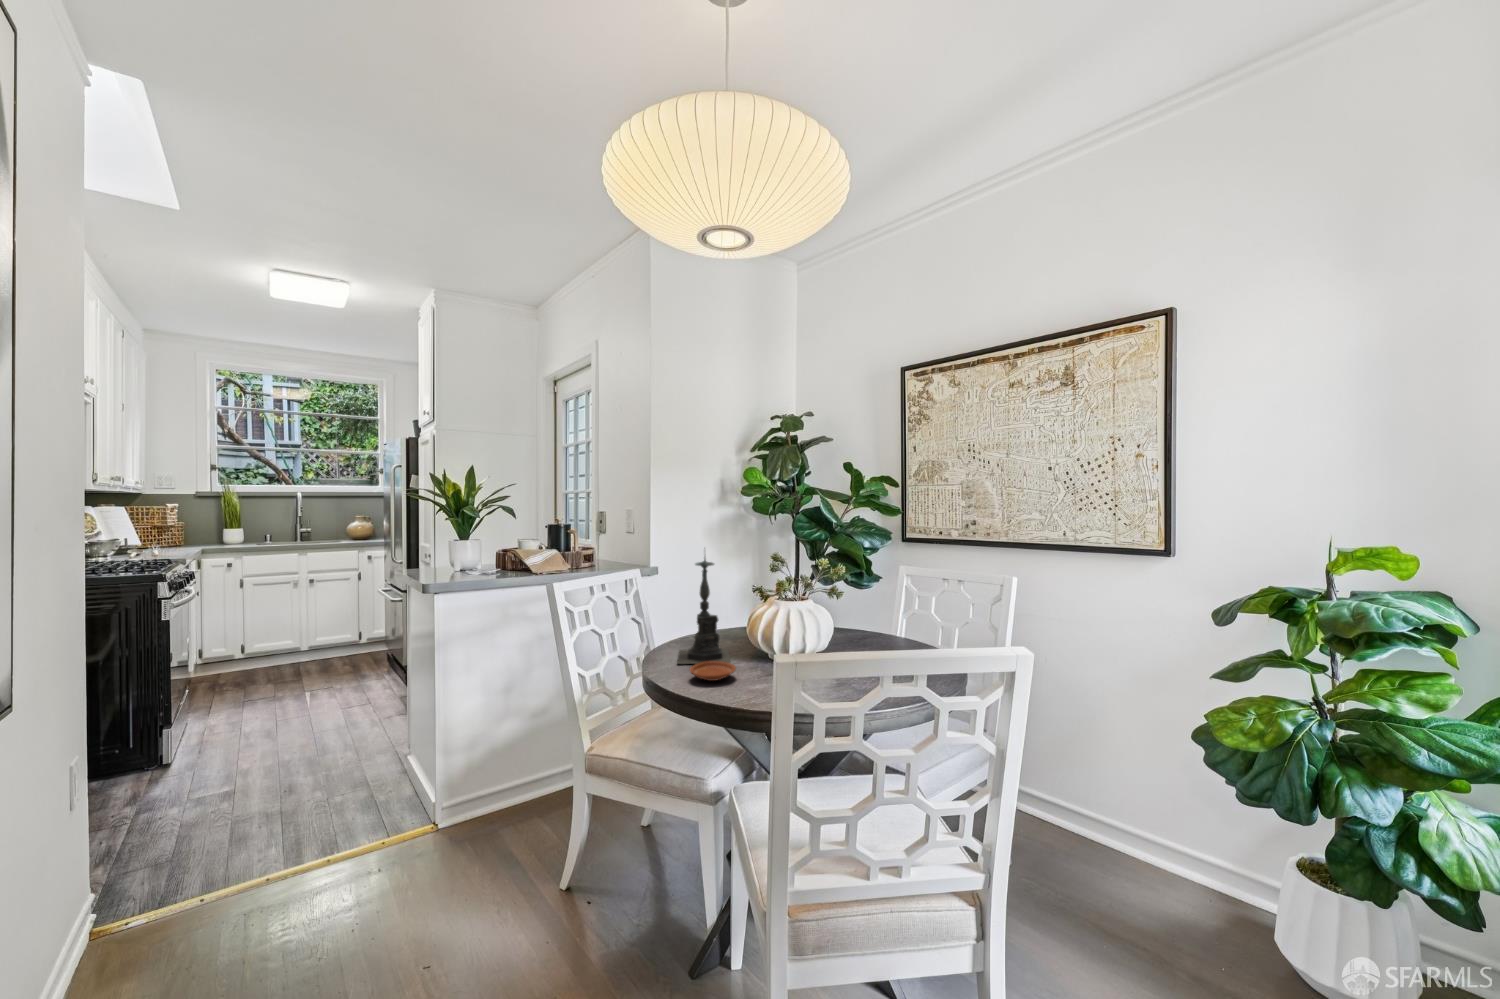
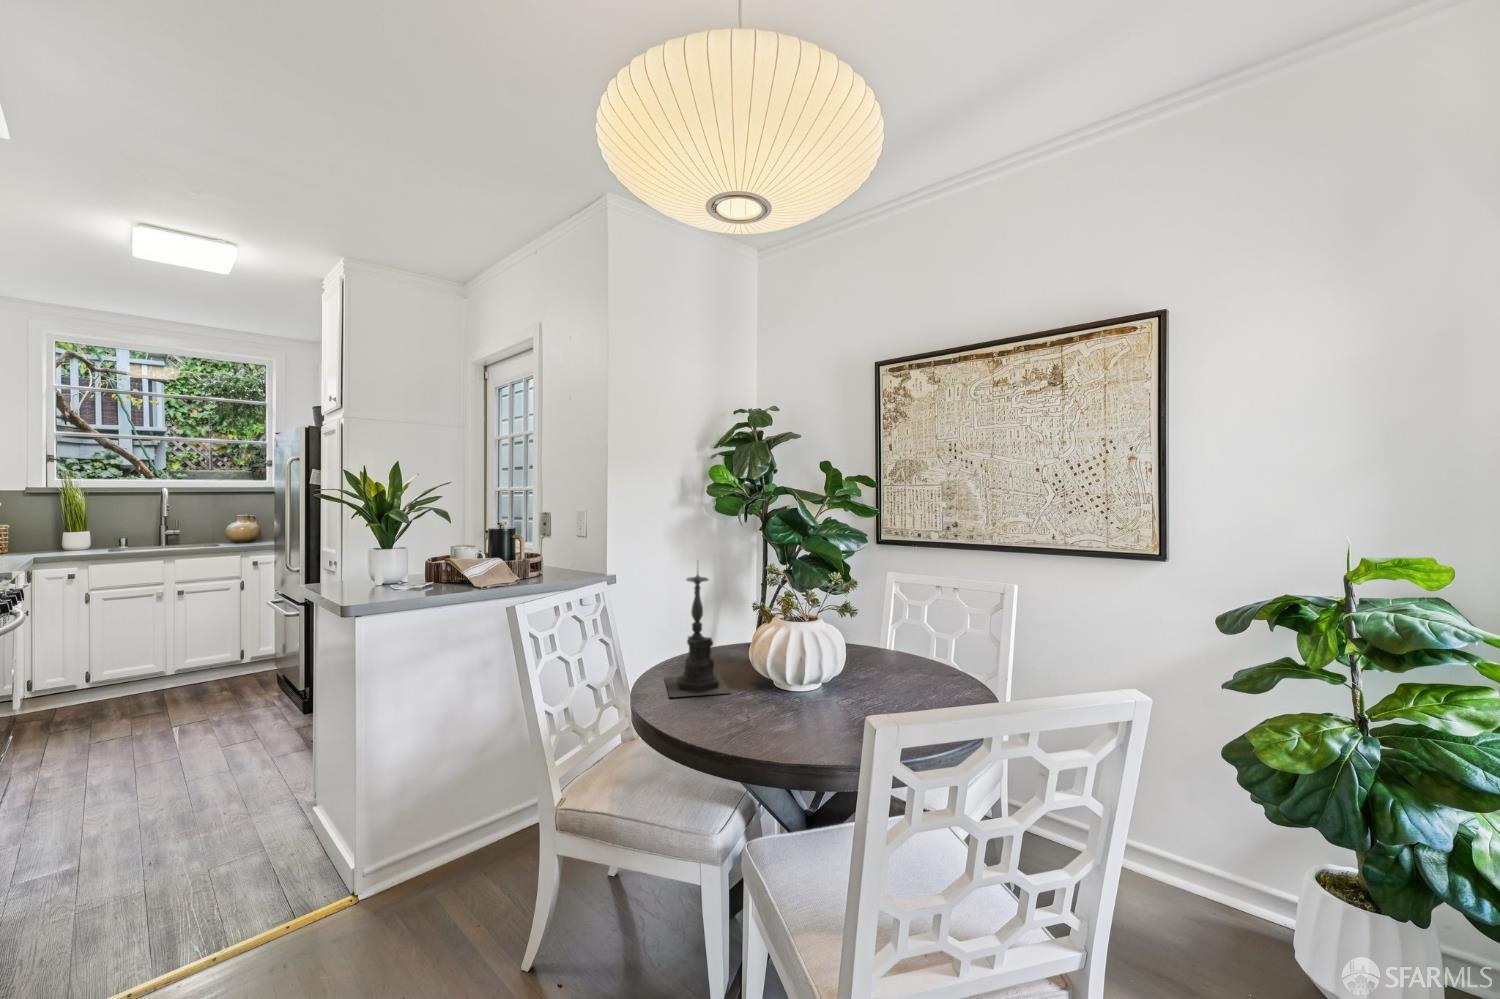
plate: present [690,661,736,681] -> none [692,694,746,719]

